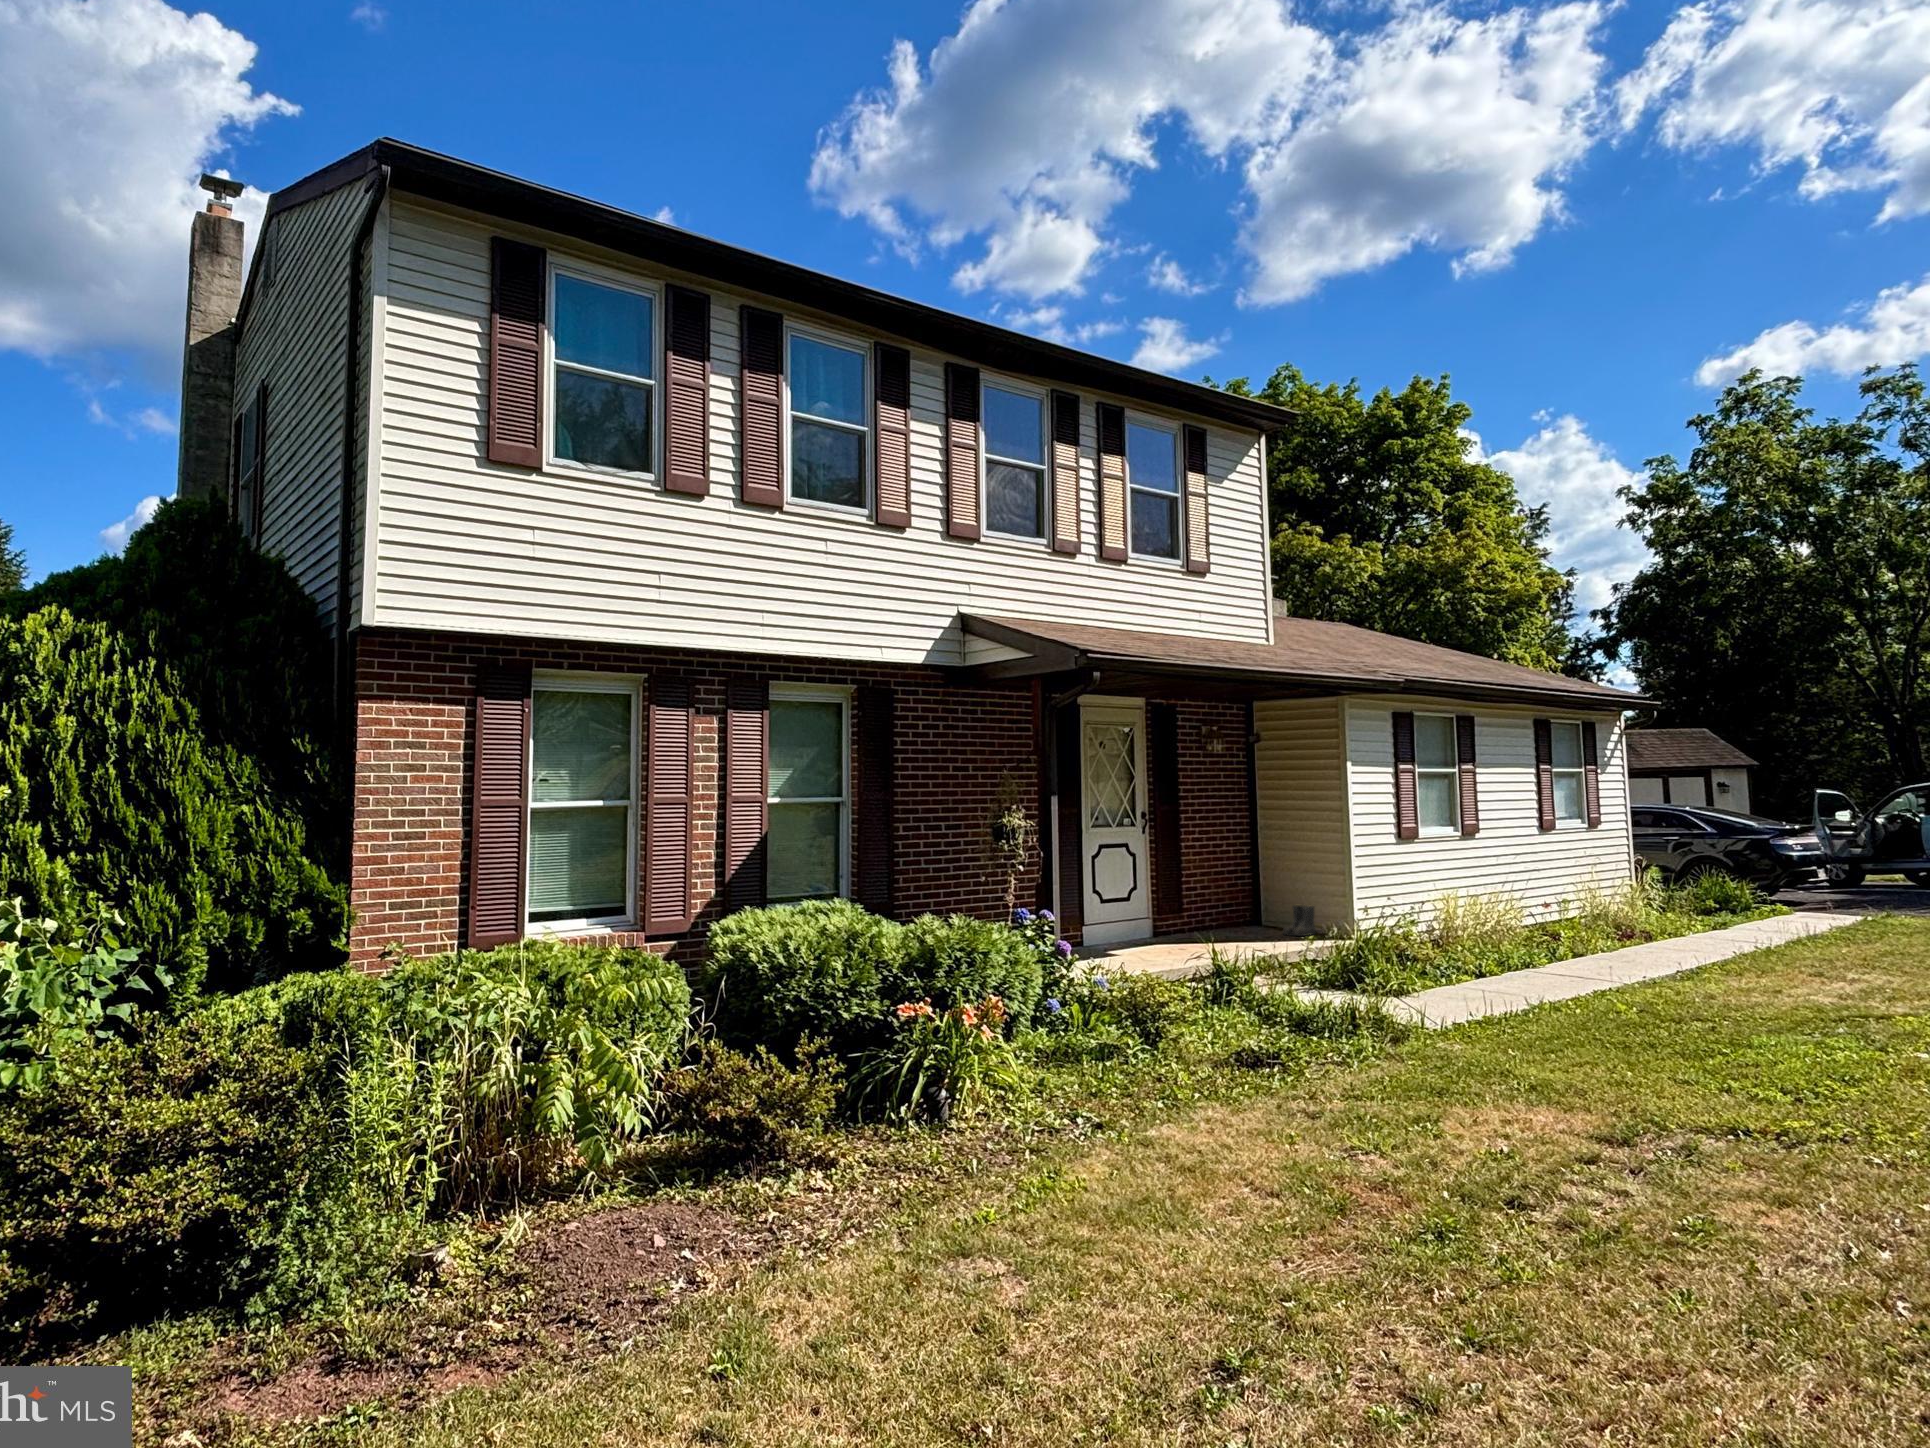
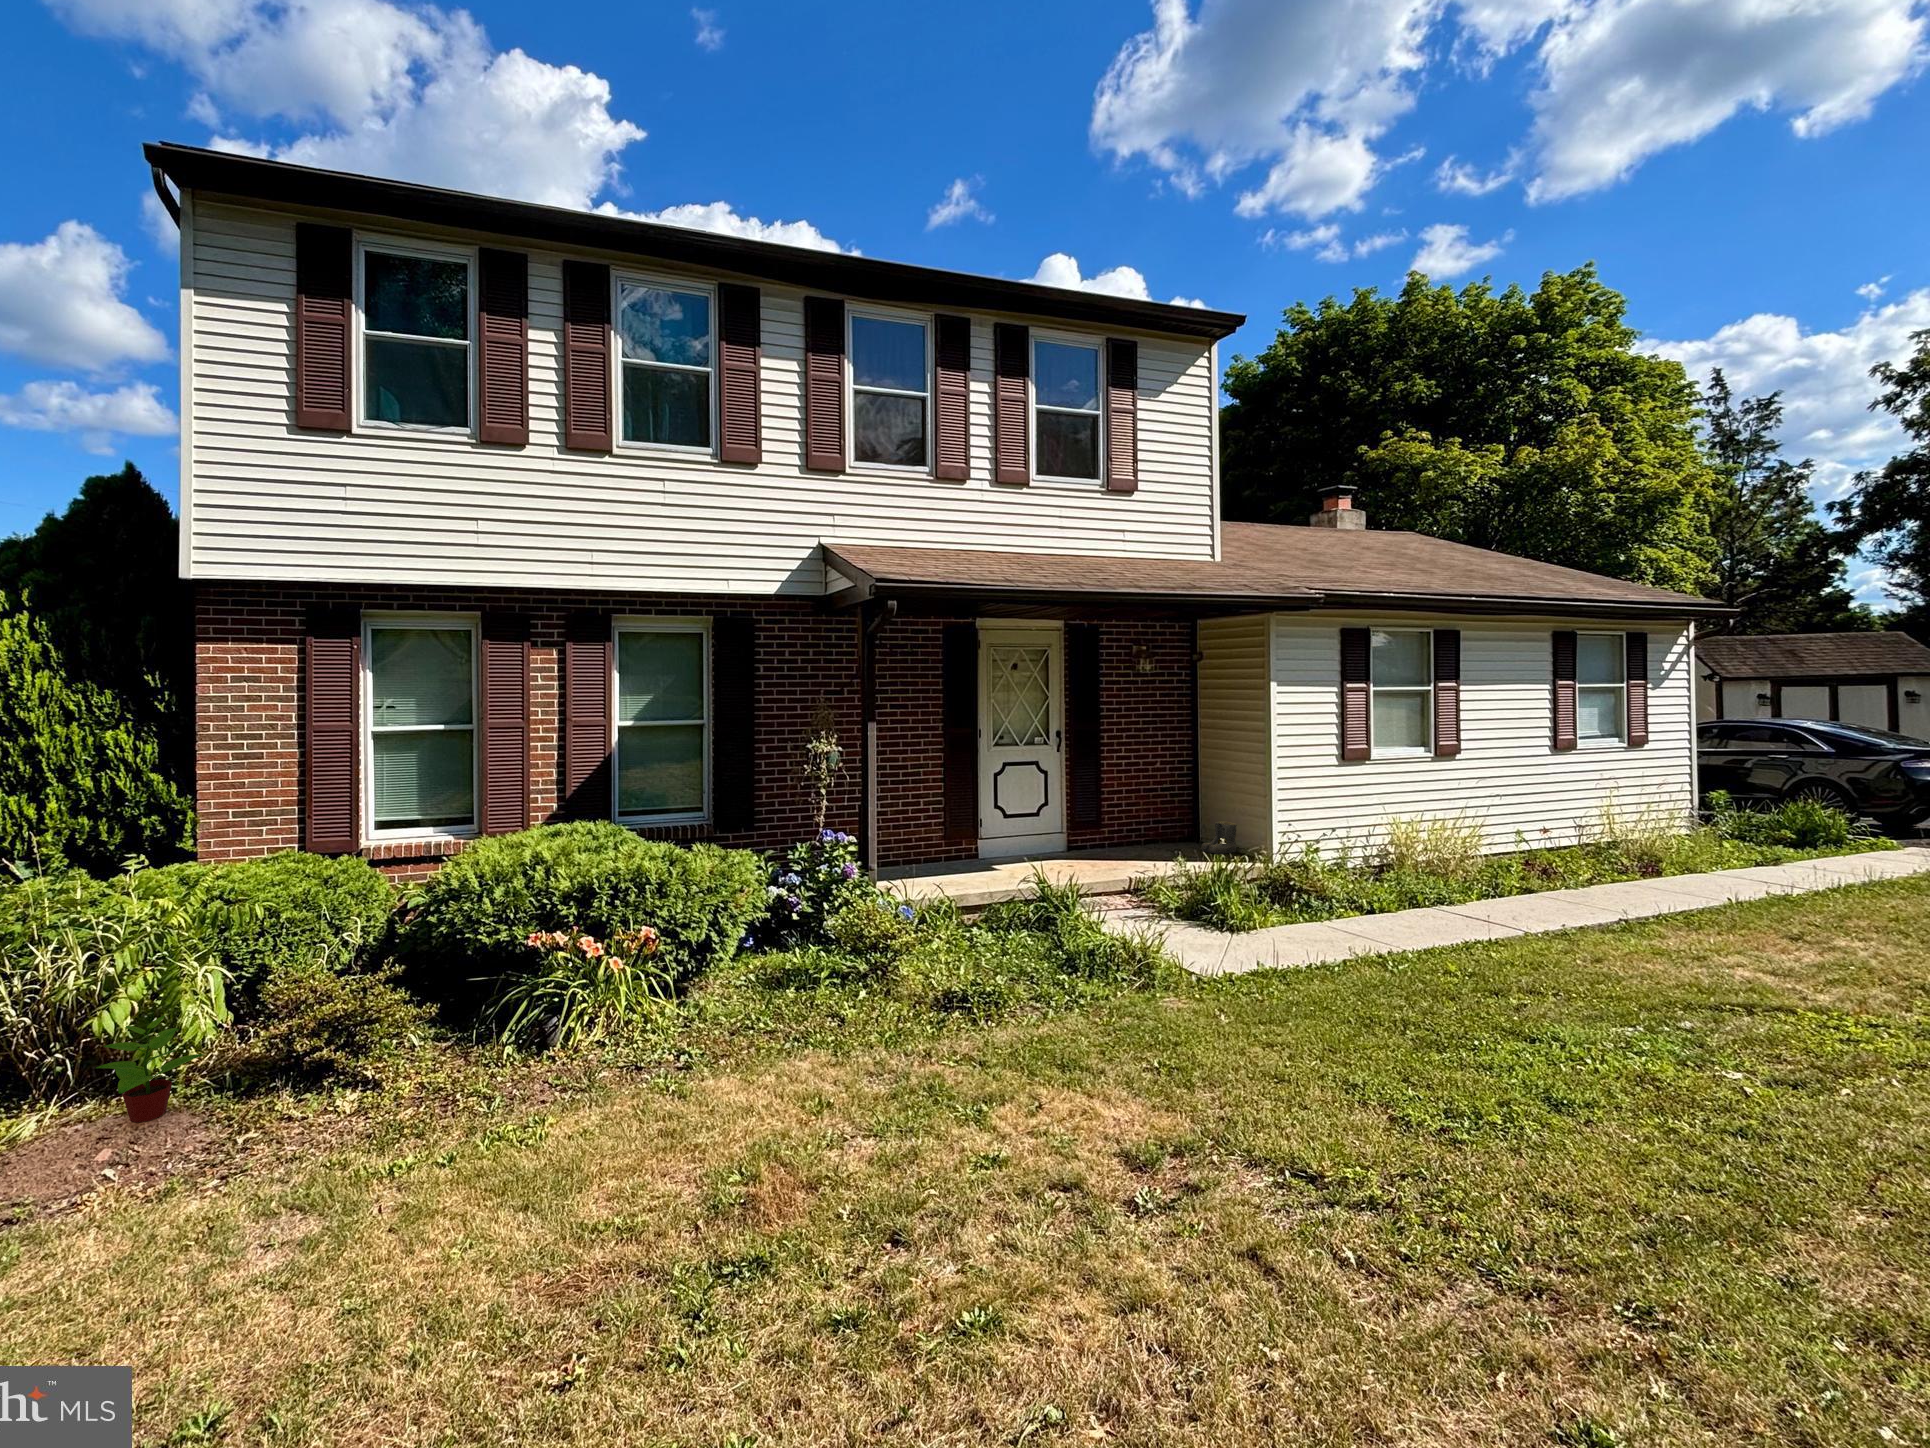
potted plant: none [553,1083,644,1203] -> present [96,1016,204,1123]

